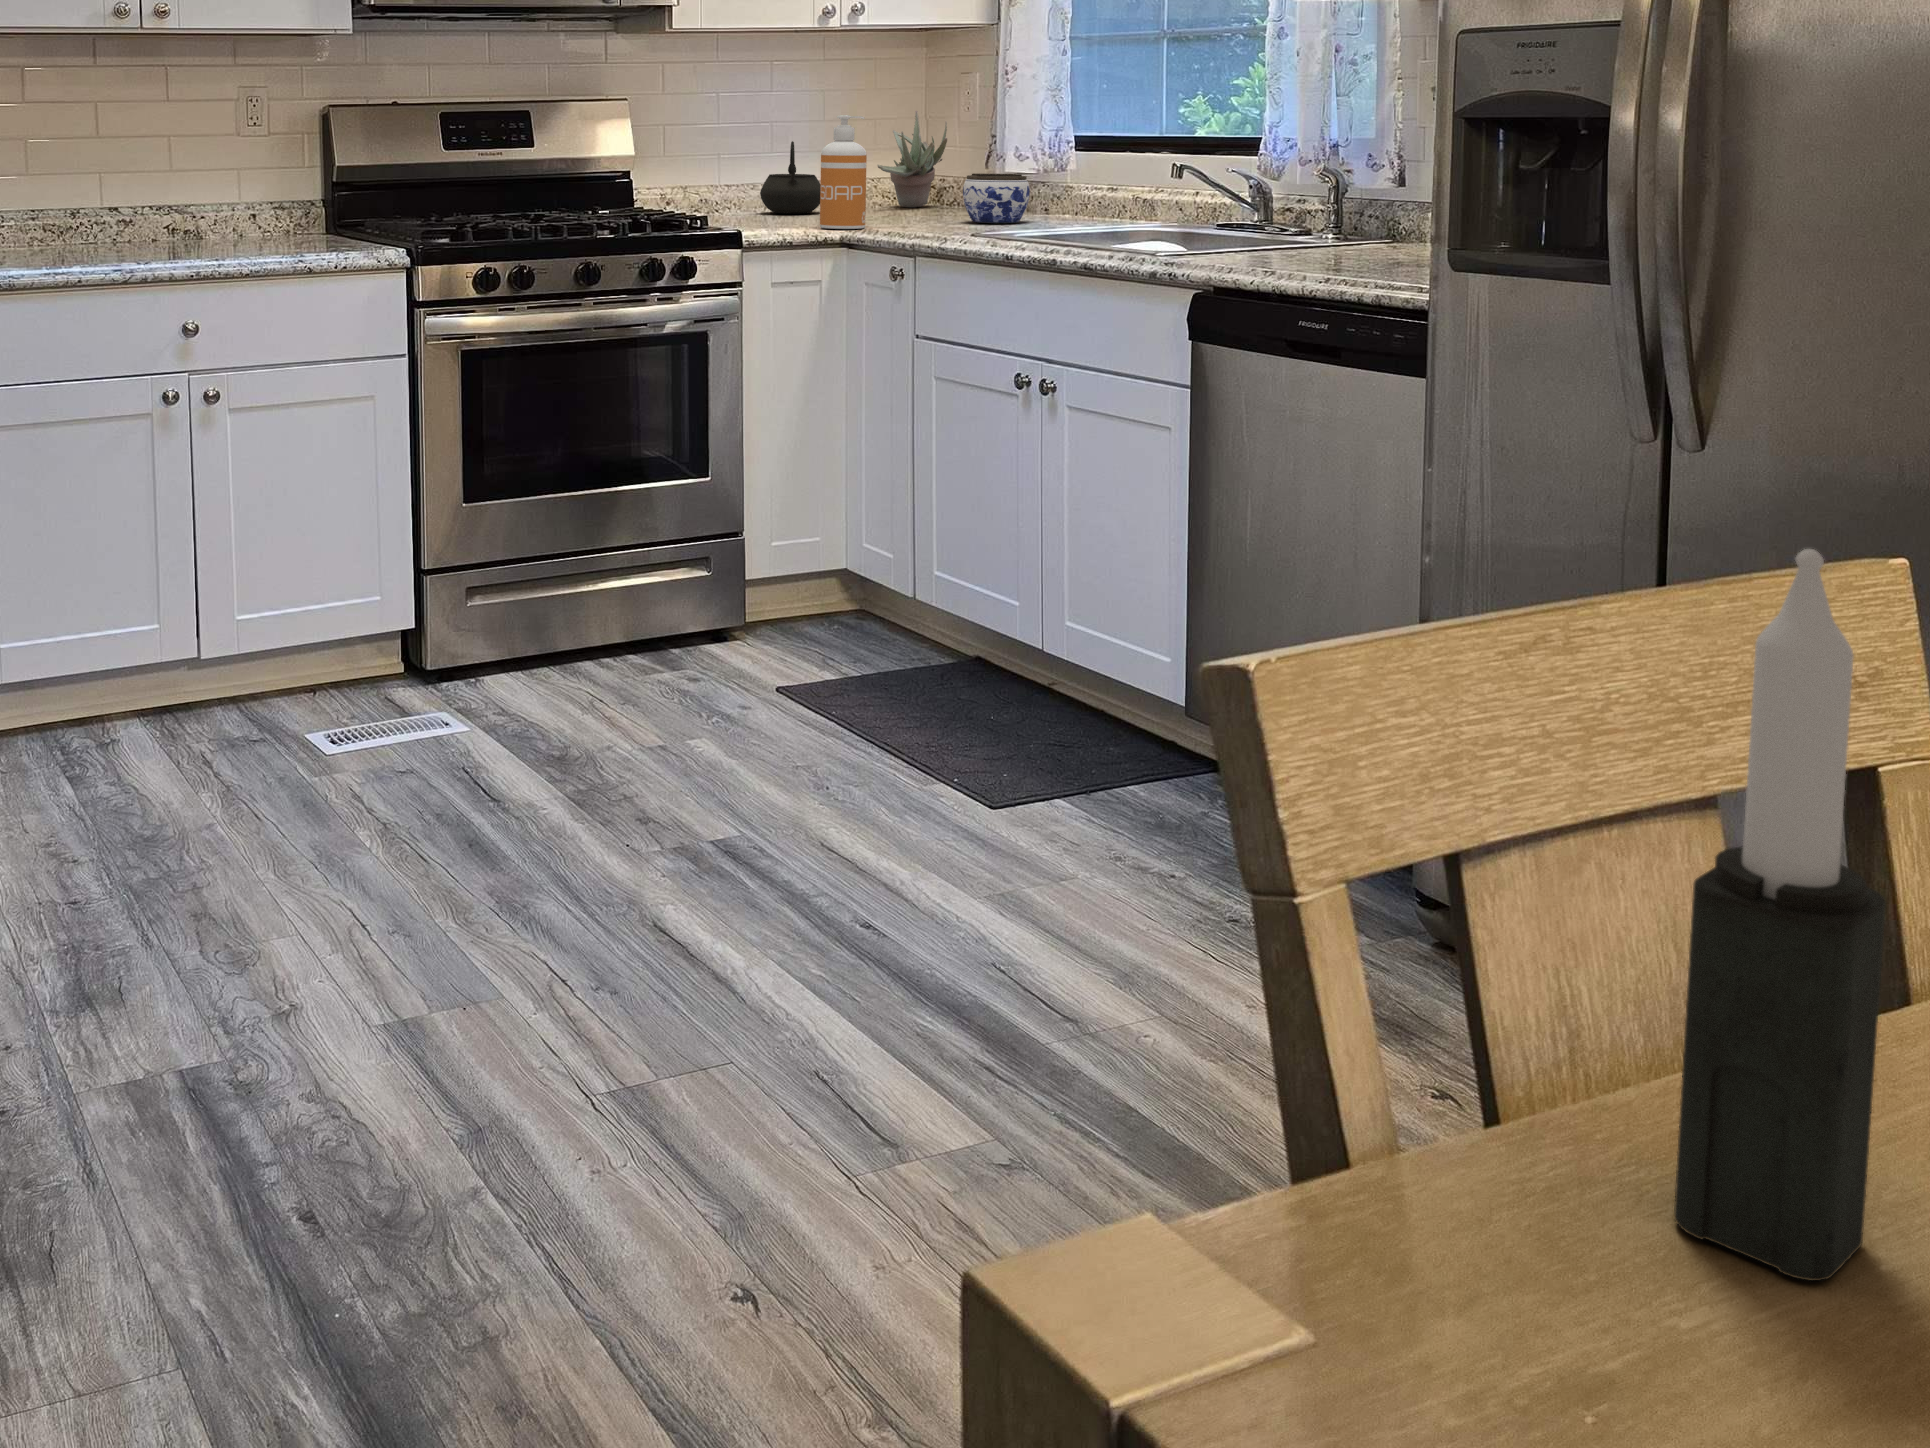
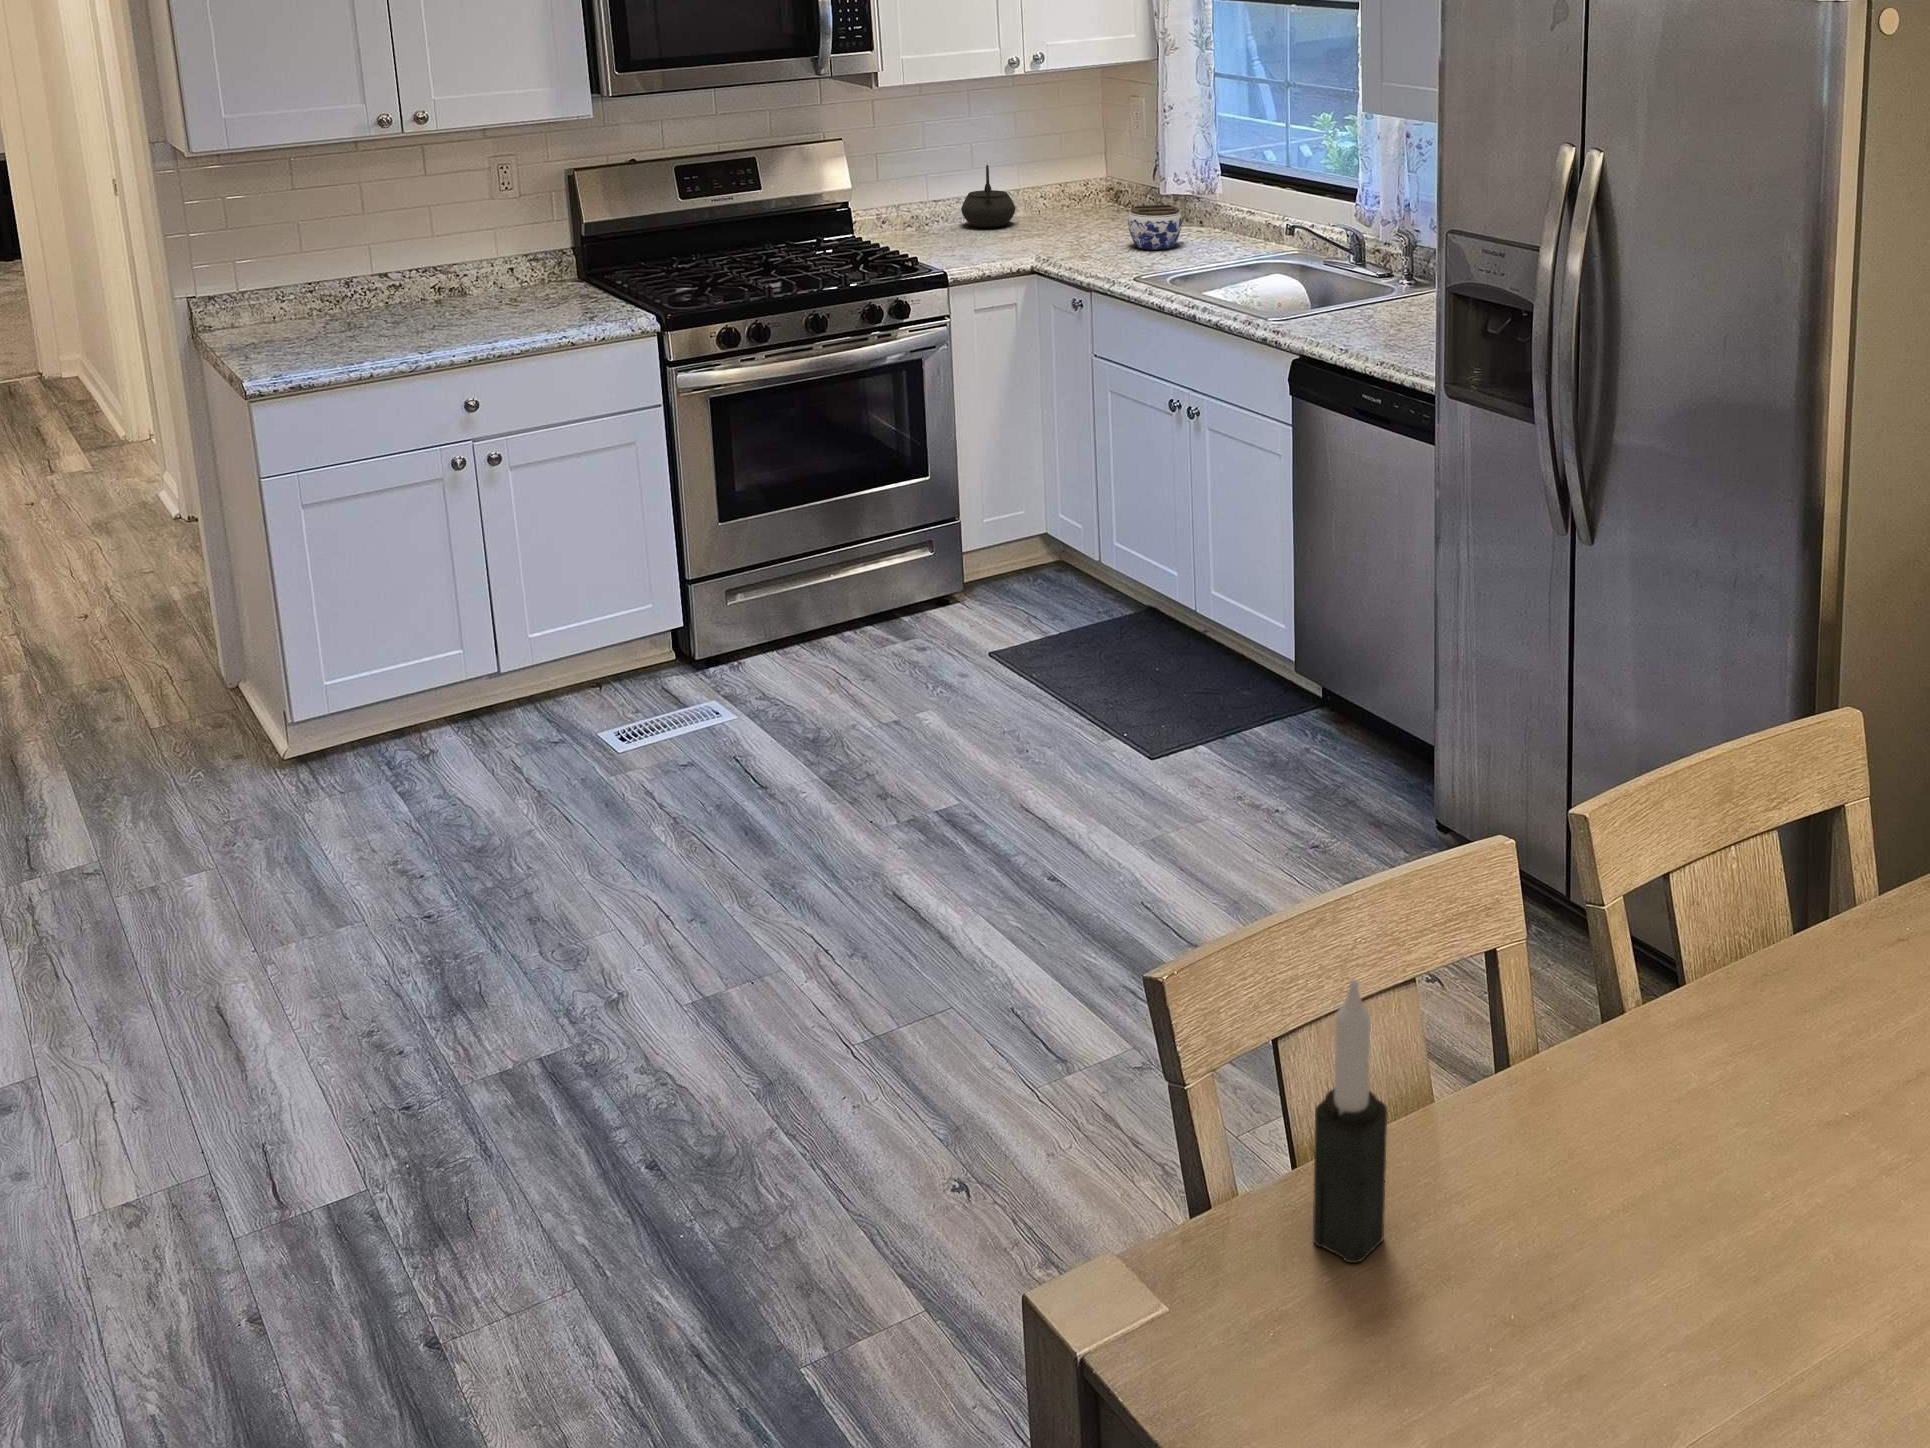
succulent plant: present [877,111,947,207] -> none [1060,131,1119,210]
soap dispenser: present [820,115,867,229] -> none [1009,169,1048,265]

